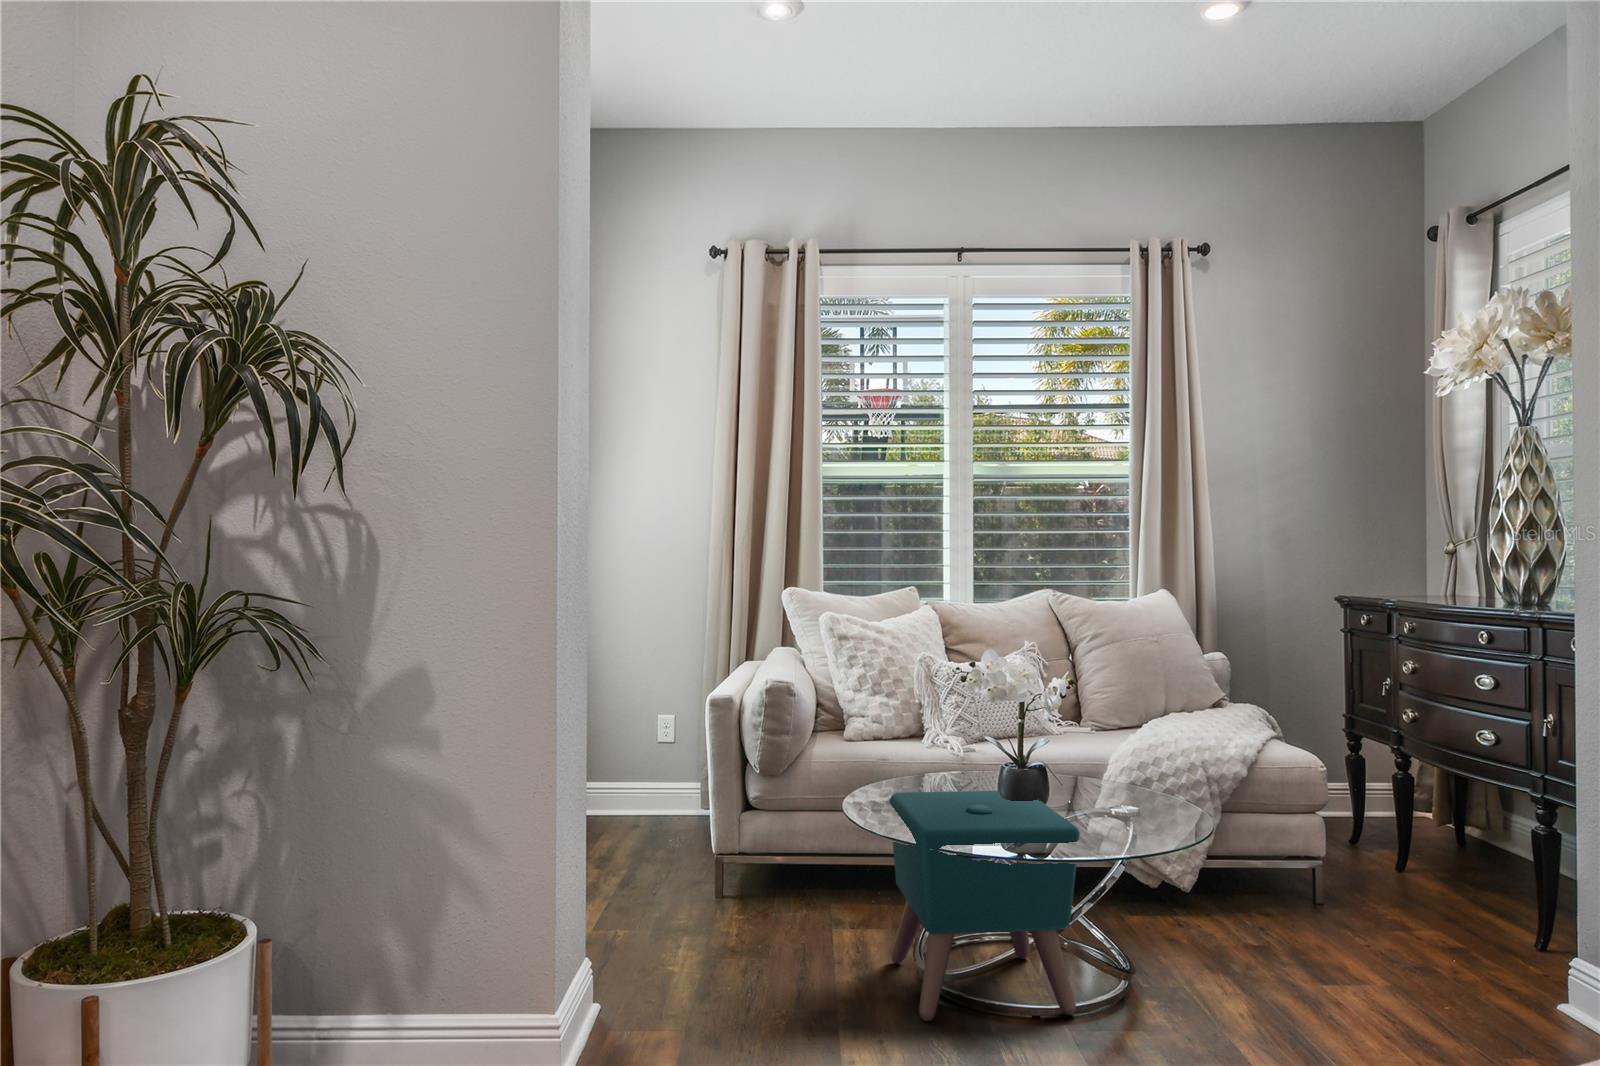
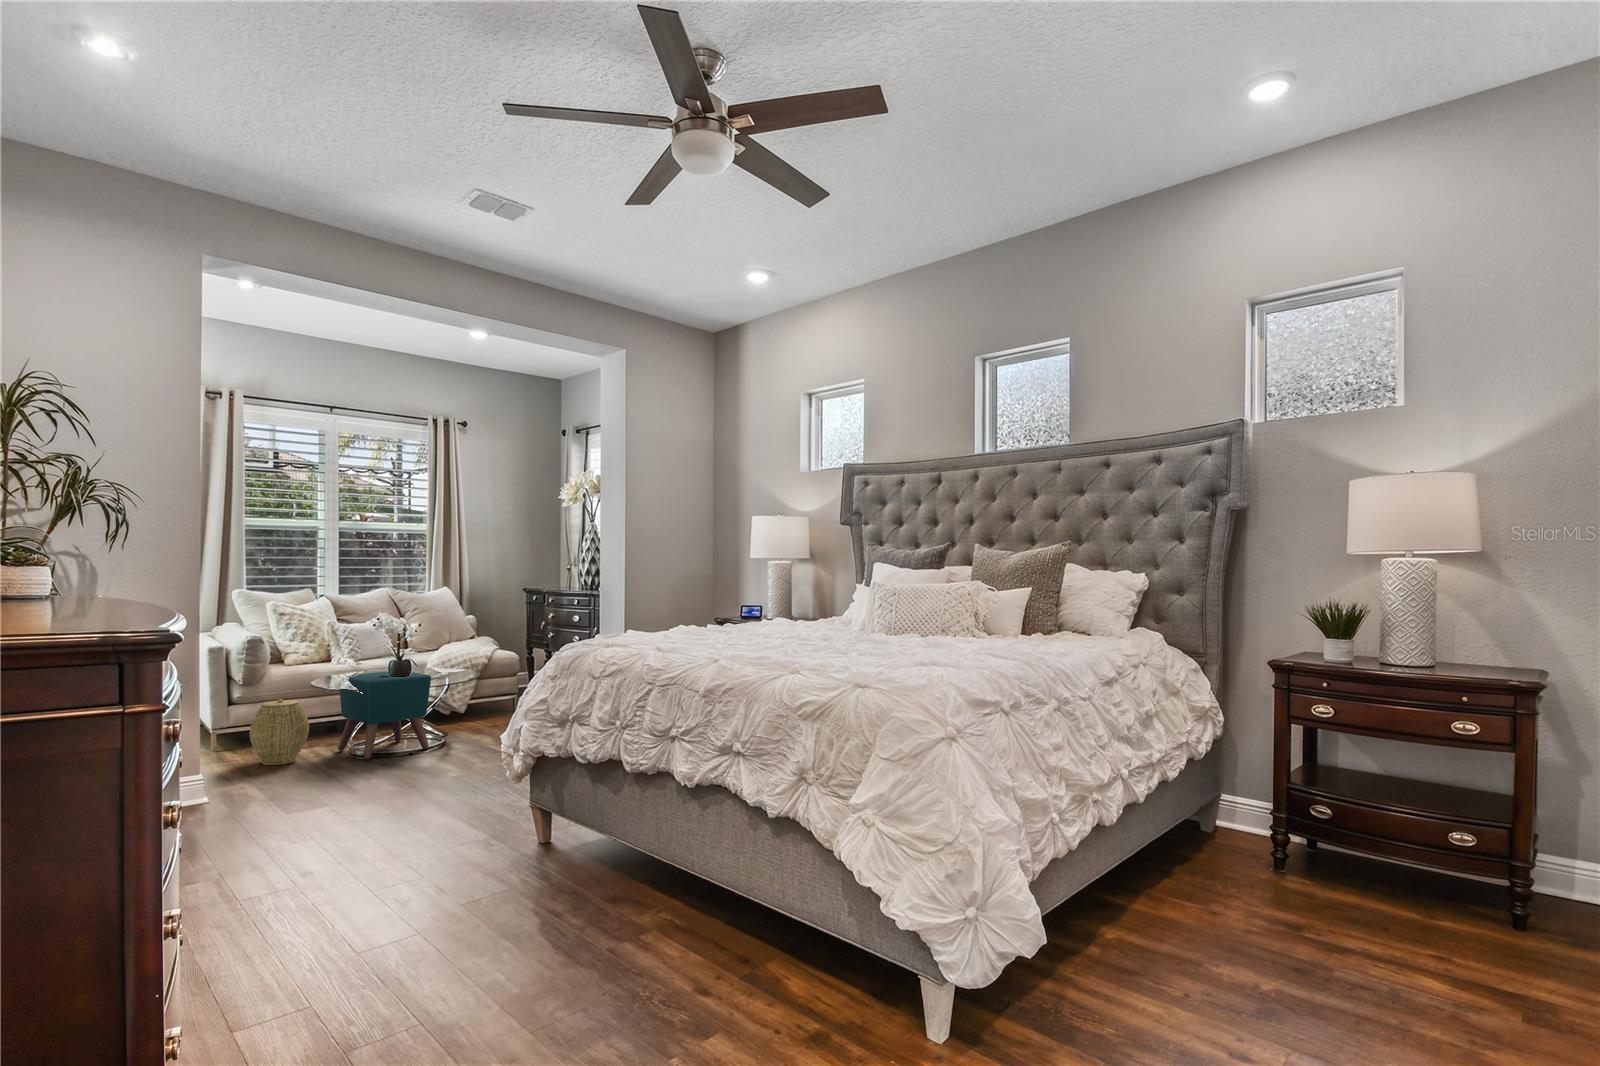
woven basket: none [717,832,826,981] -> present [250,699,309,765]

